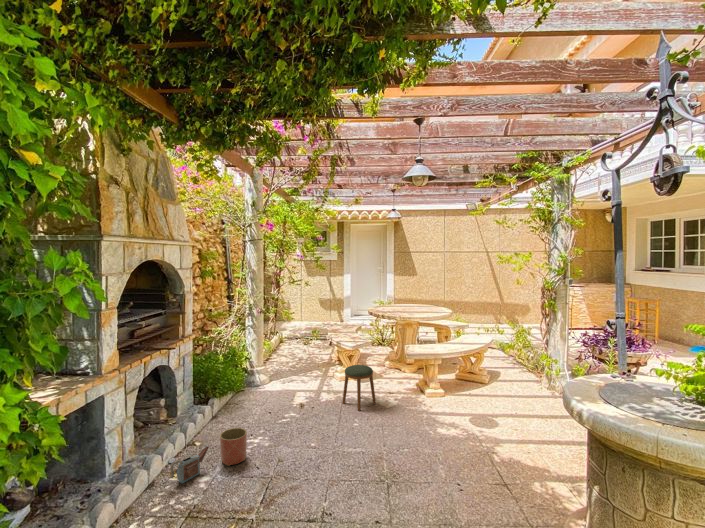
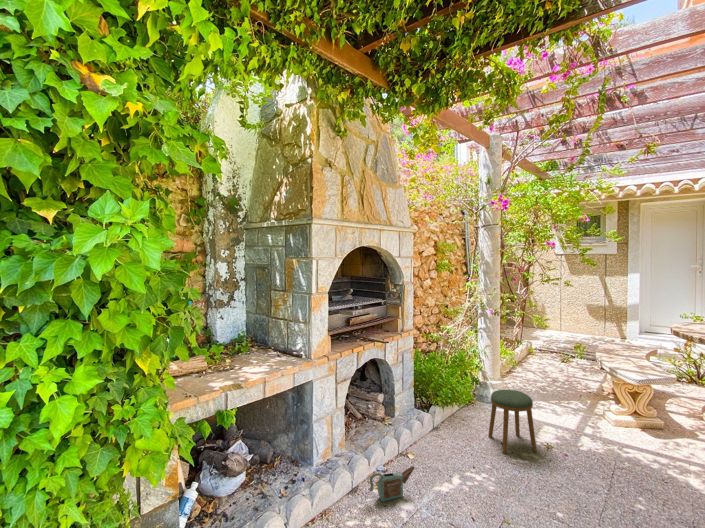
stool: present [342,365,376,411] -> present [488,389,537,454]
planter: present [220,428,247,466] -> none [428,453,461,501]

